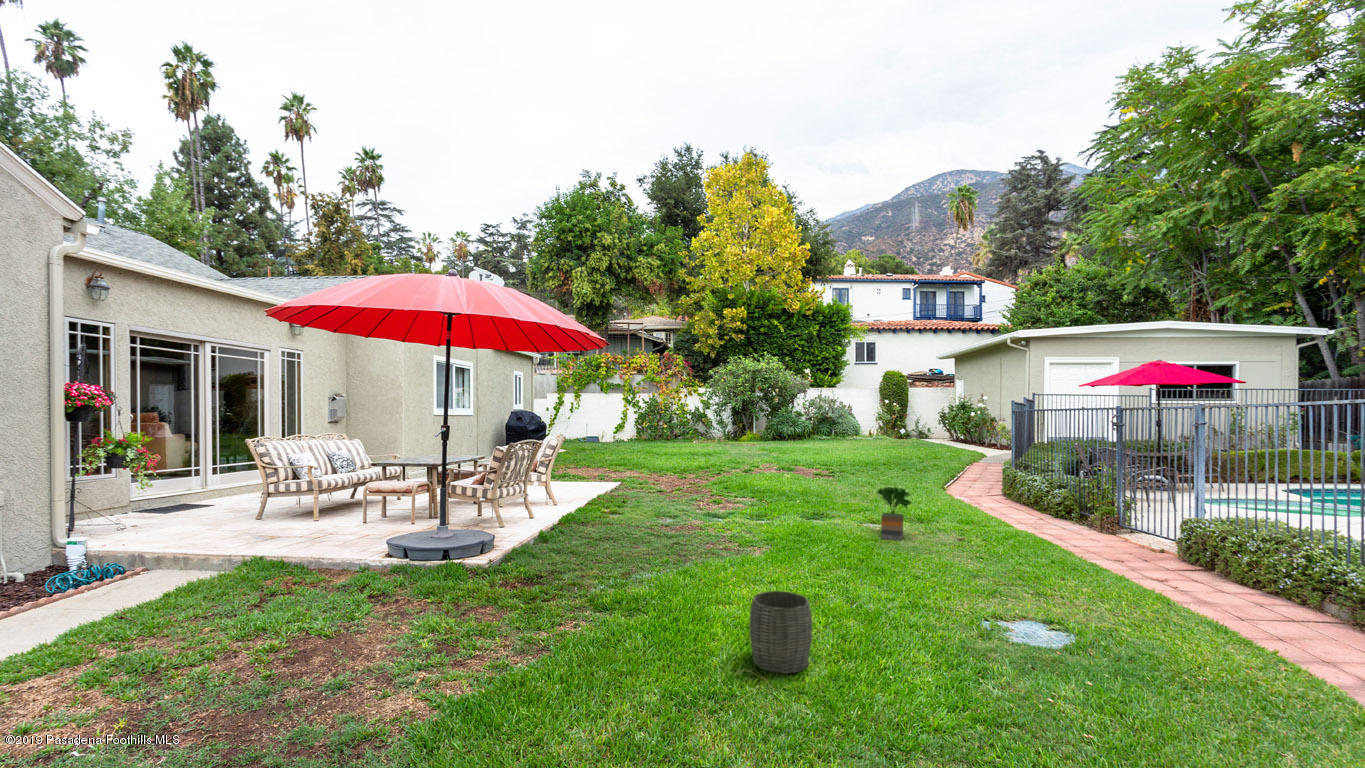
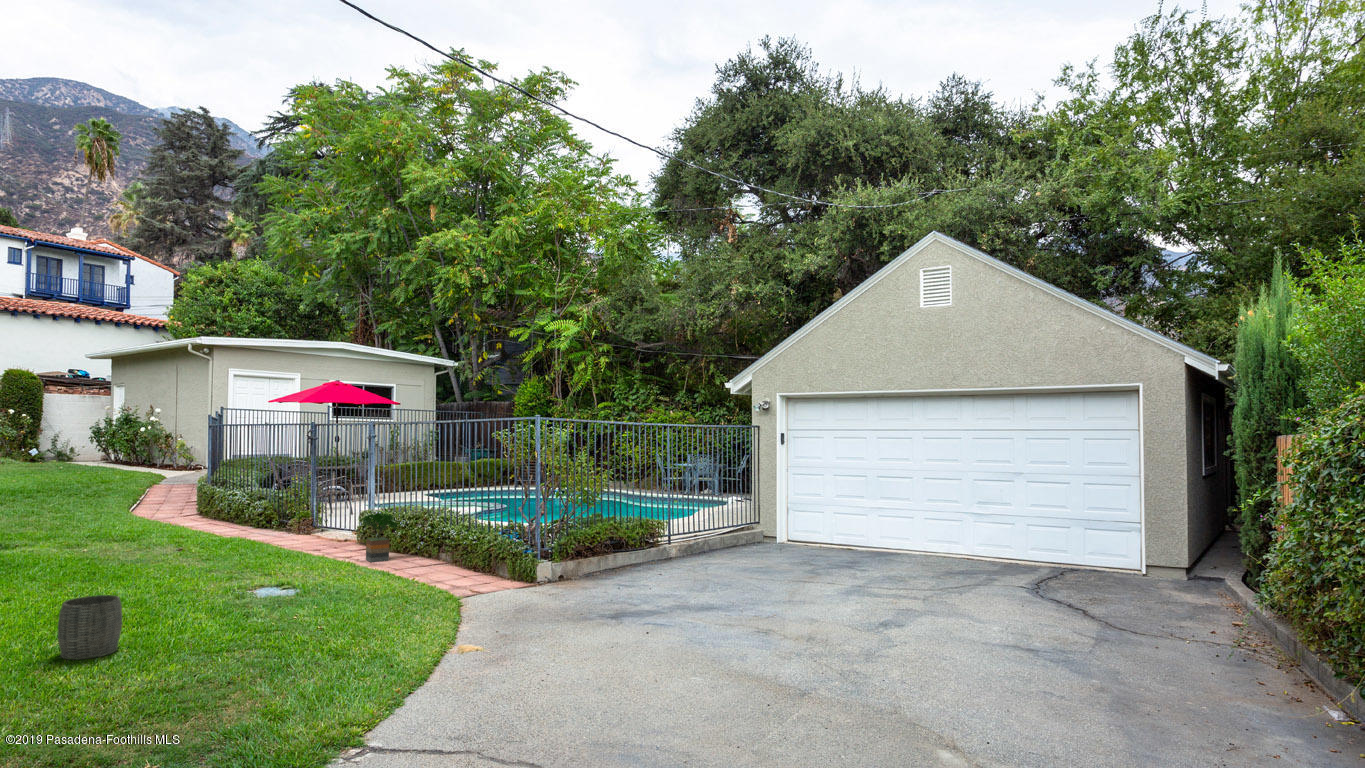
potted tree: present [877,487,911,541] -> present [363,513,397,562]

